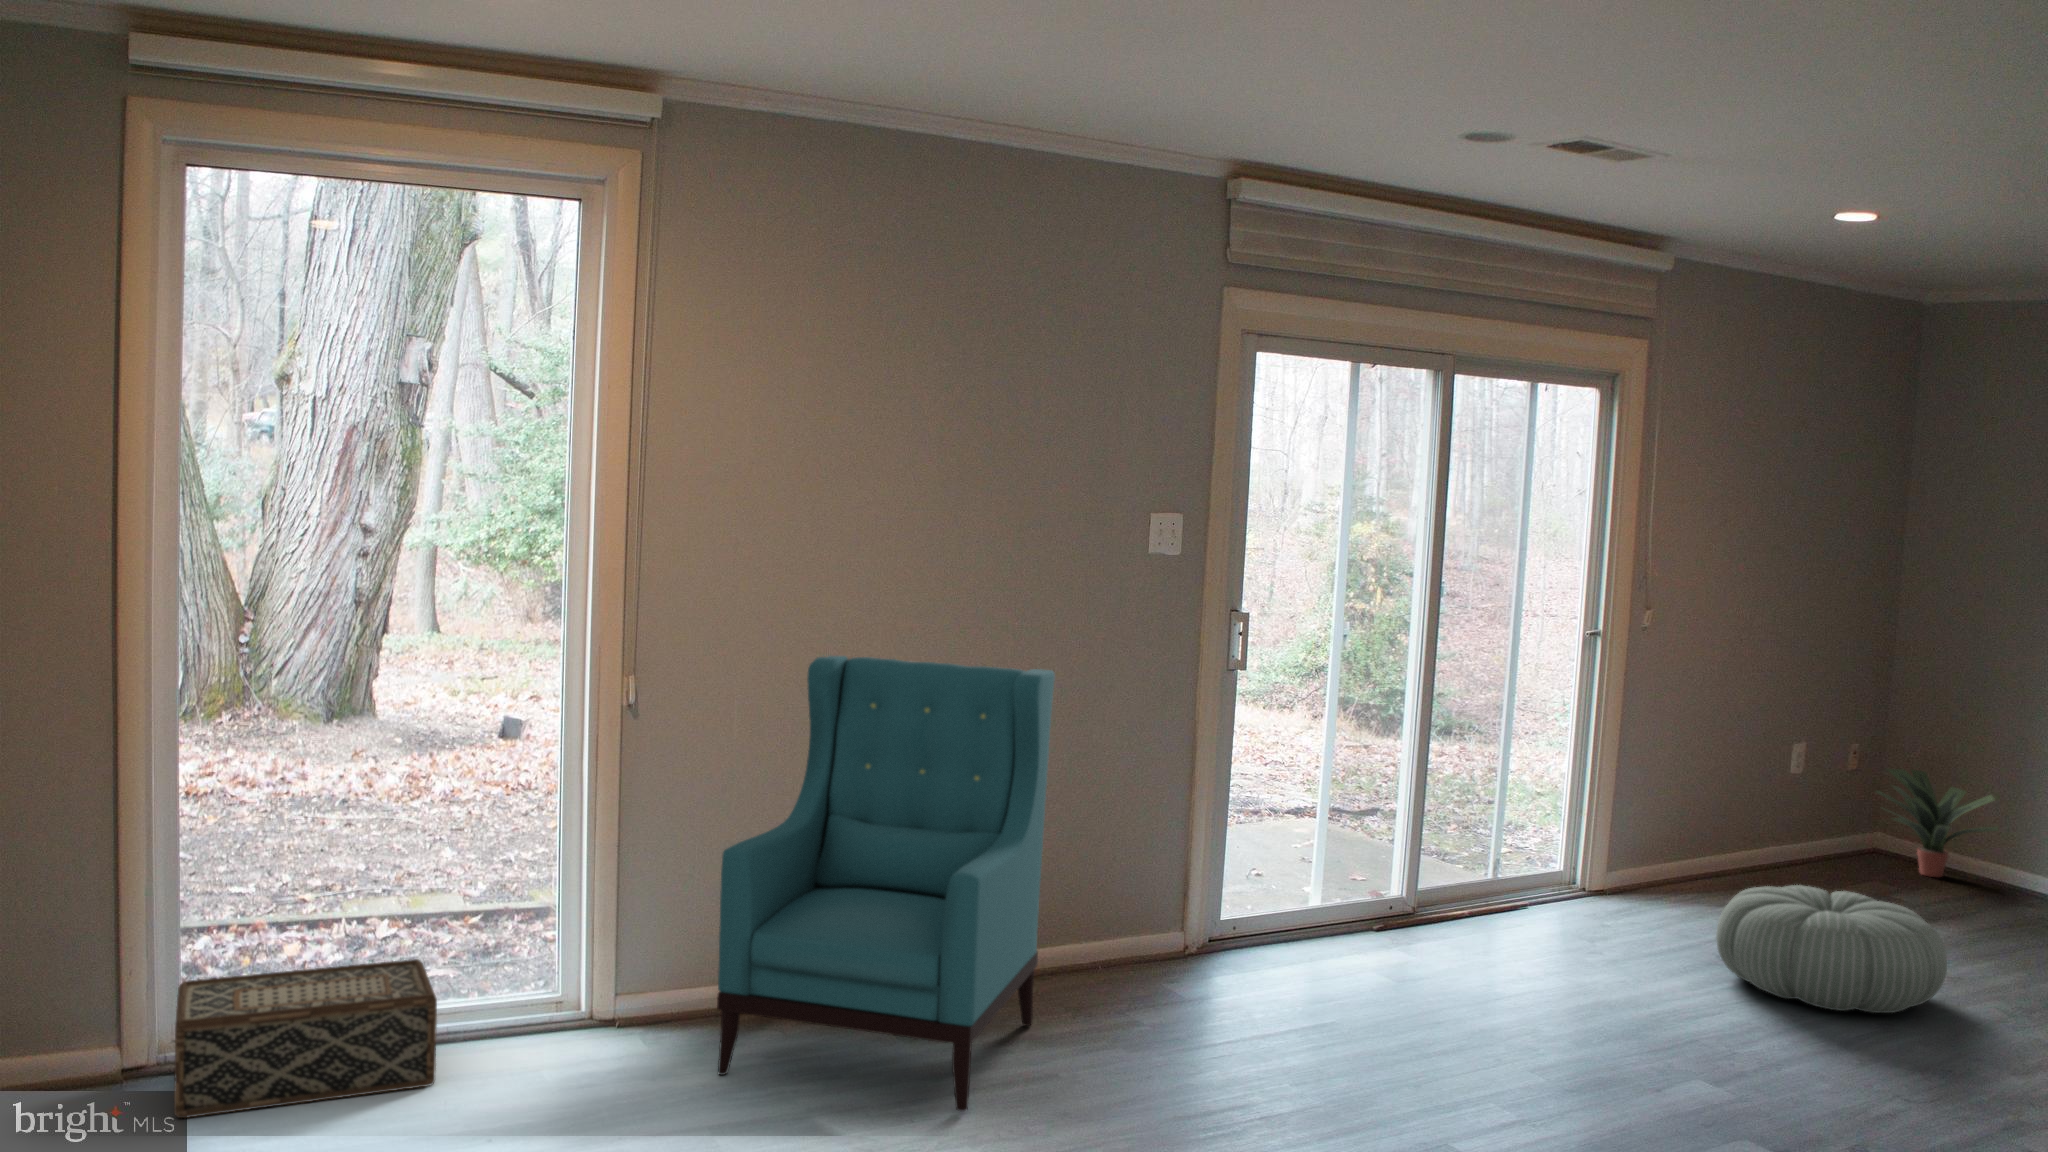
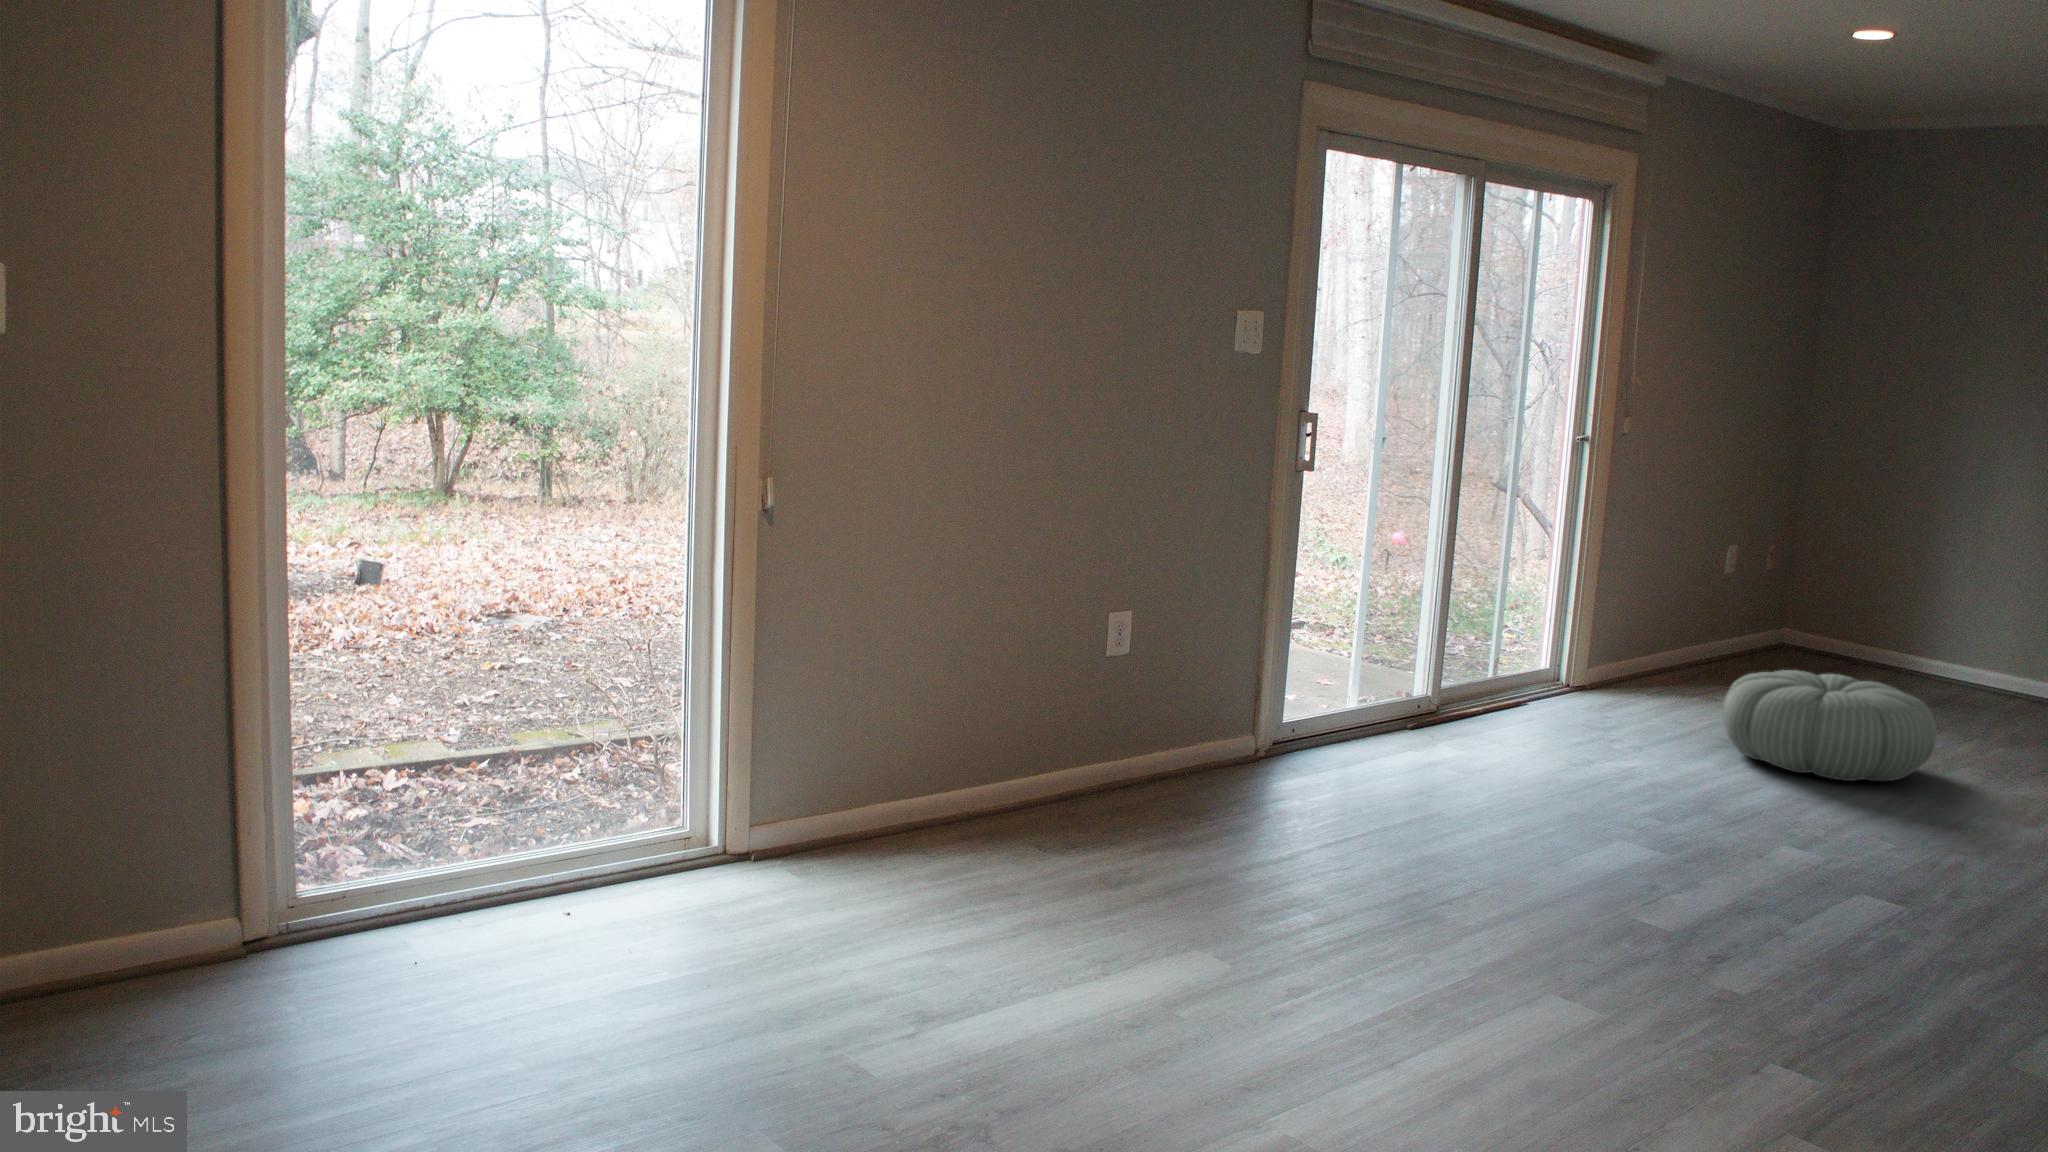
armchair: present [717,655,1055,1111] -> none [899,457,1199,923]
potted plant: present [1876,769,1998,877] -> none [1771,566,1879,663]
woven basket: present [174,959,437,1118] -> none [293,798,607,990]

